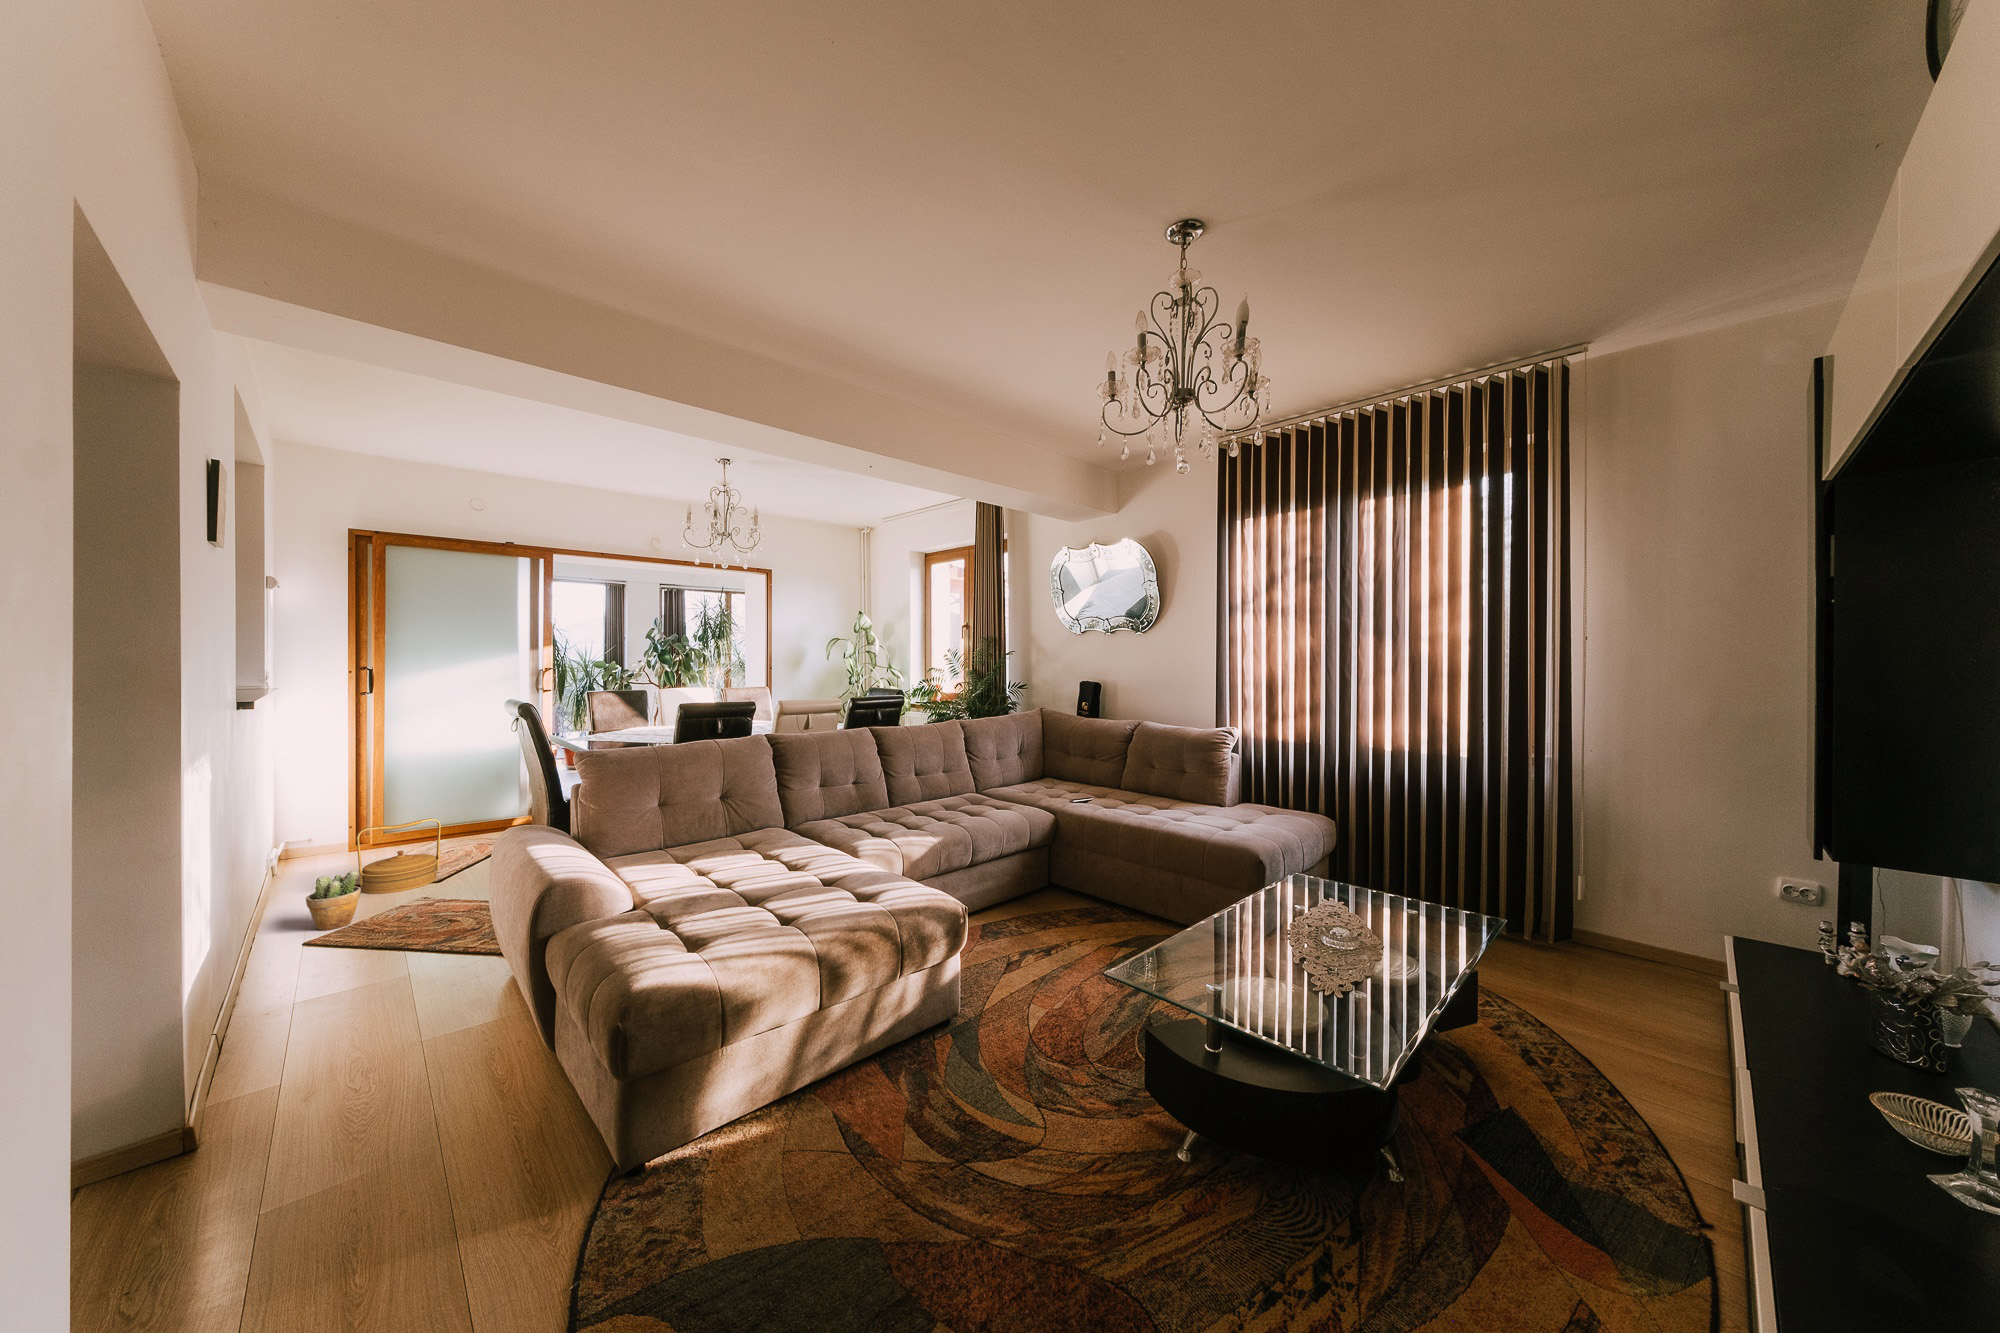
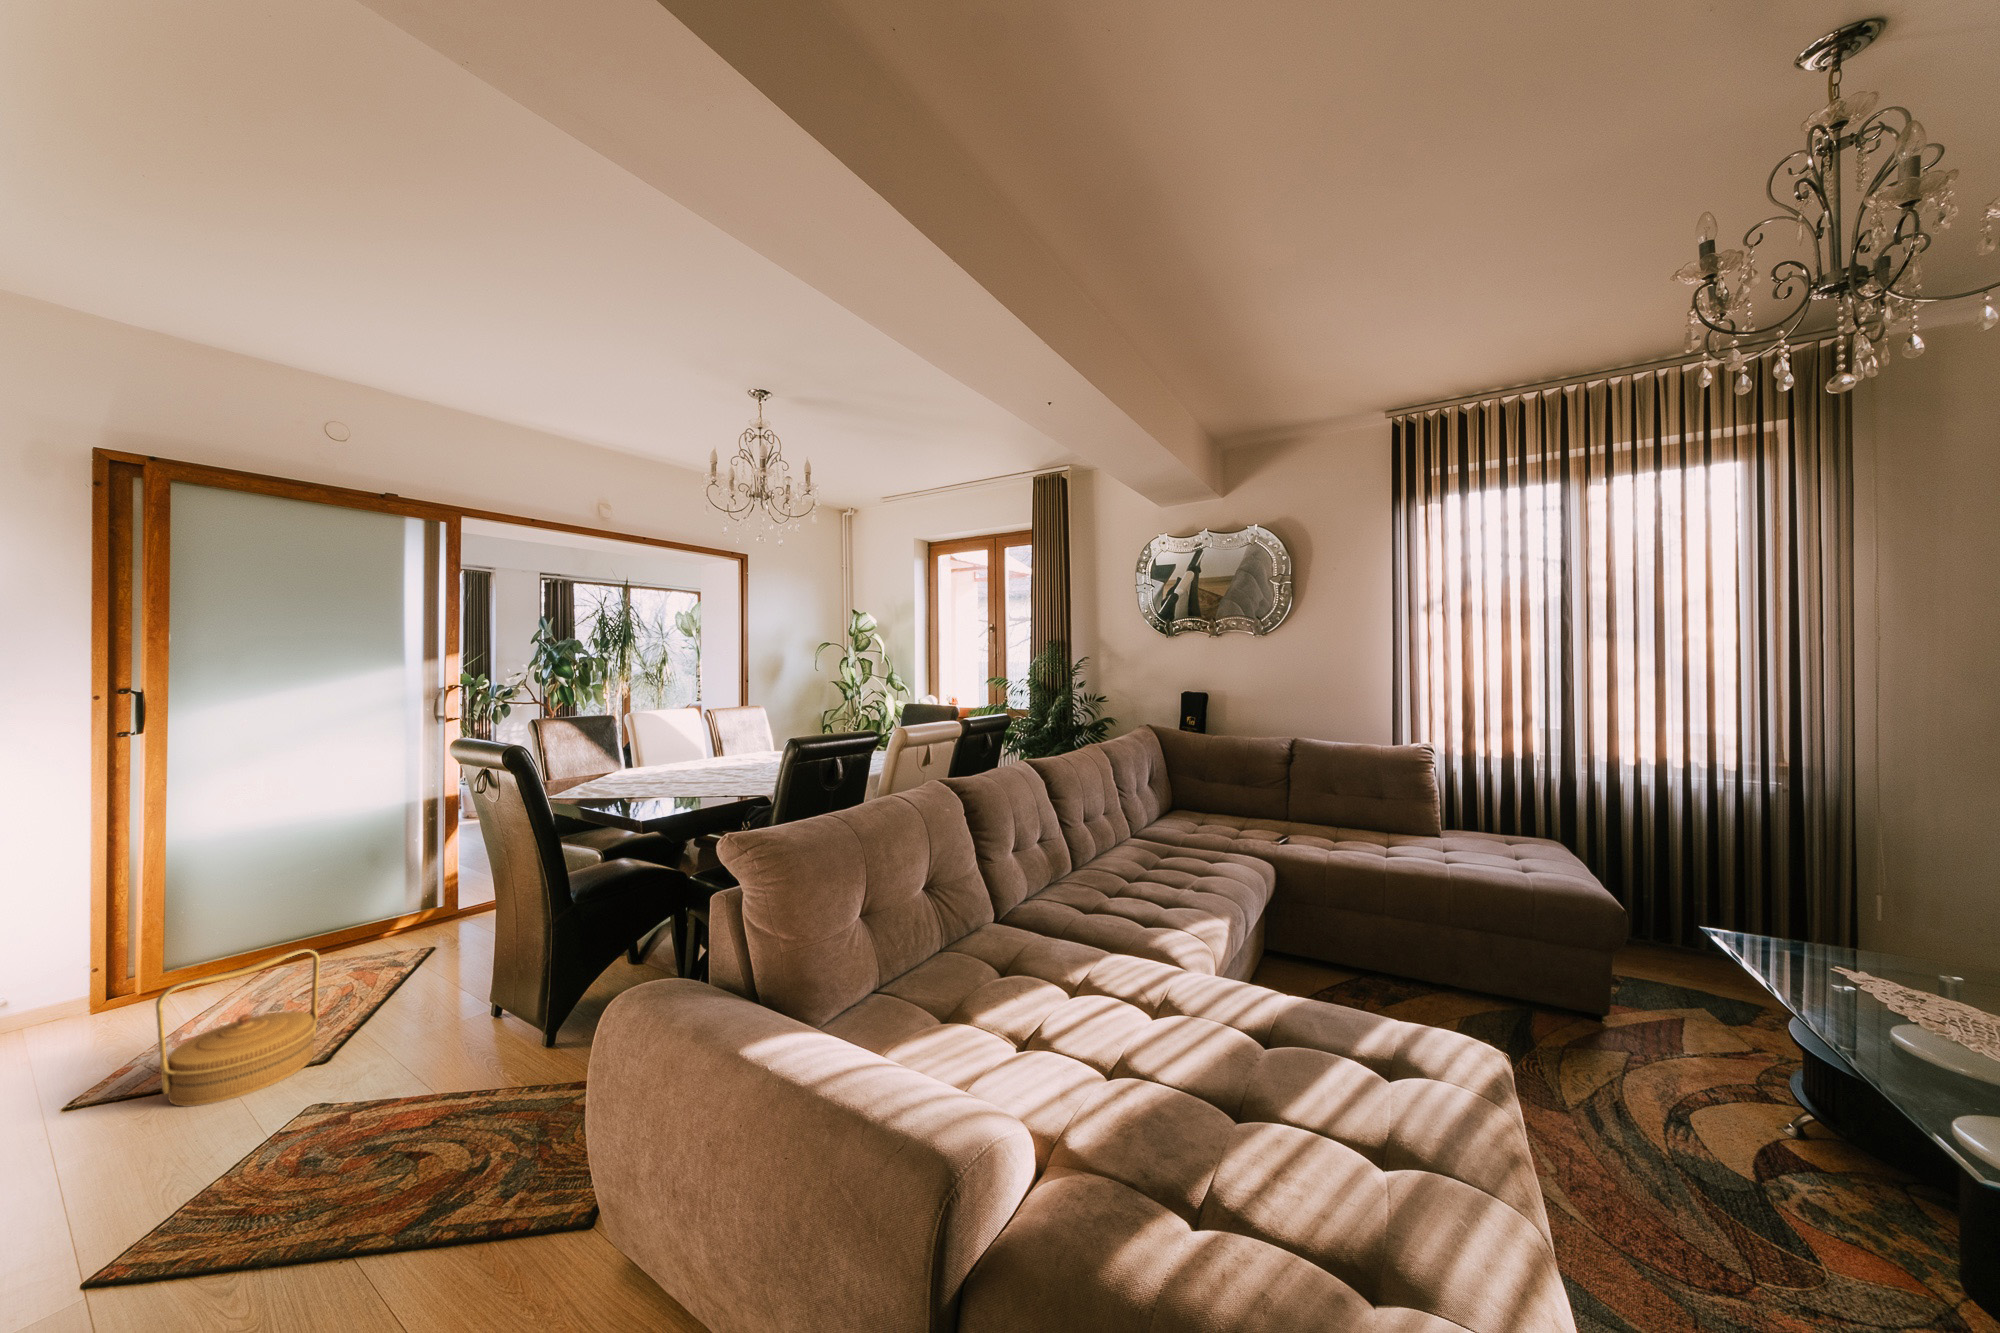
potted plant: present [306,871,361,930] -> none [75,1088,201,1225]

